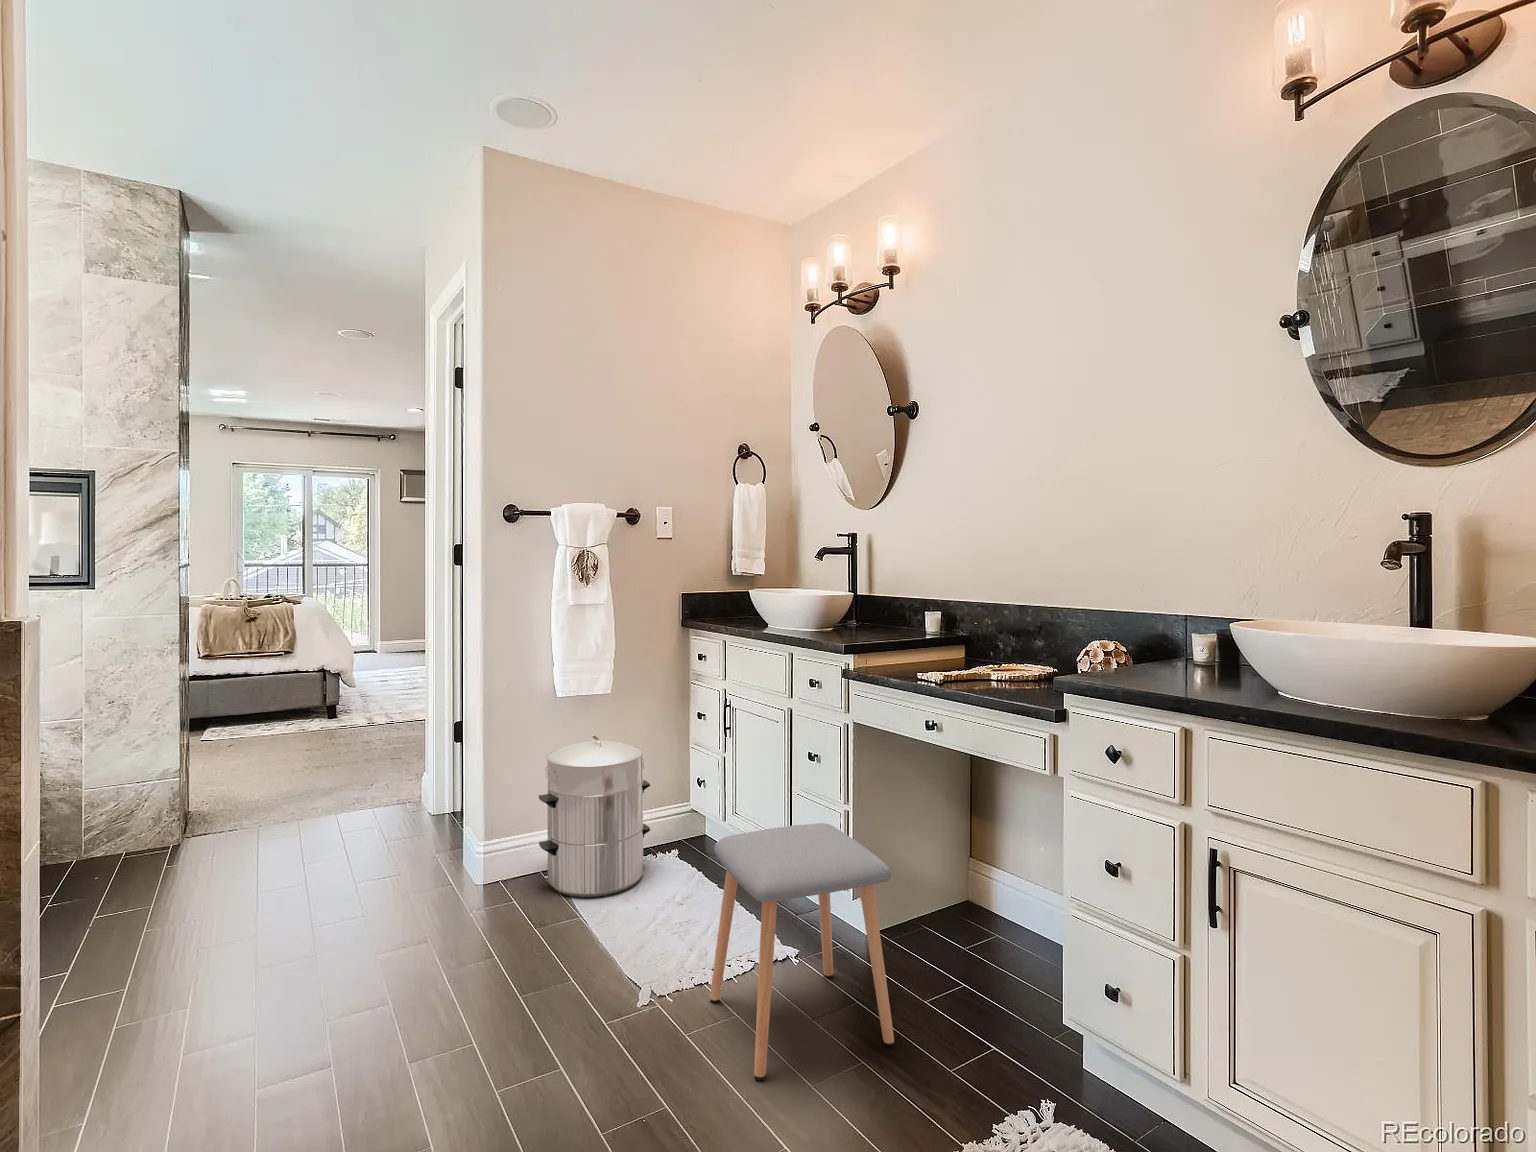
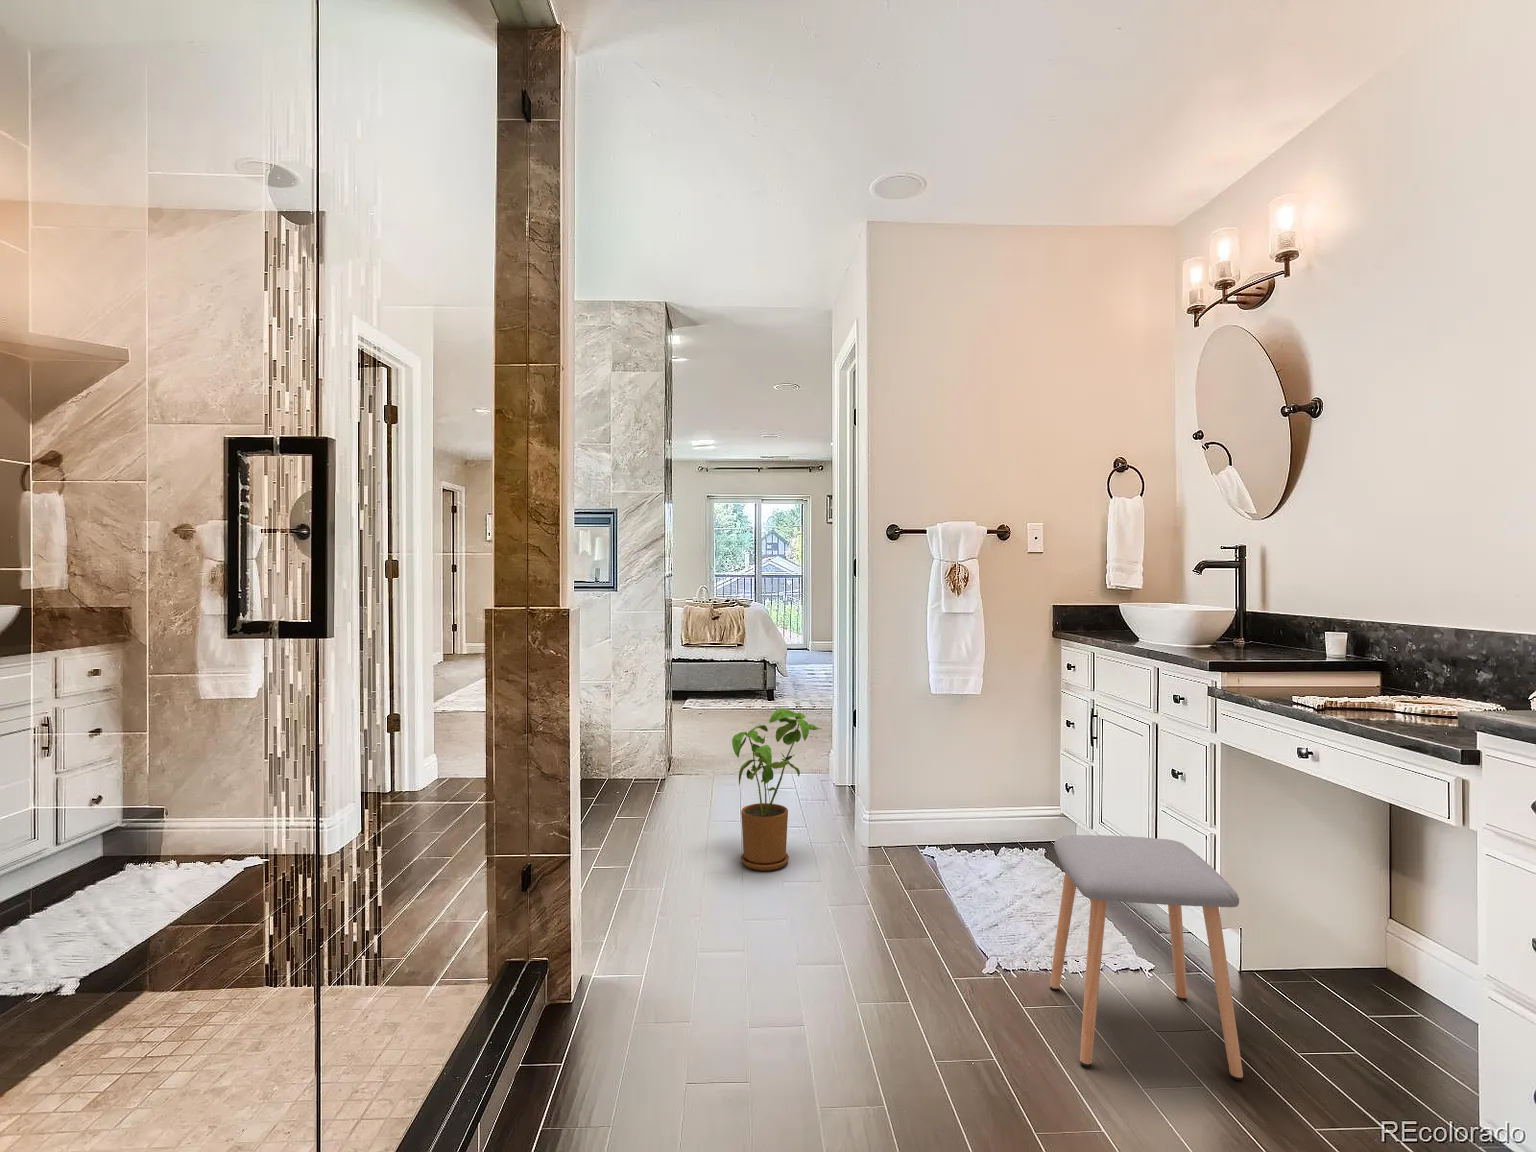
house plant: none [298,731,427,944] -> present [732,708,821,871]
waste bin: present [539,736,650,897] -> none [912,731,1014,877]

